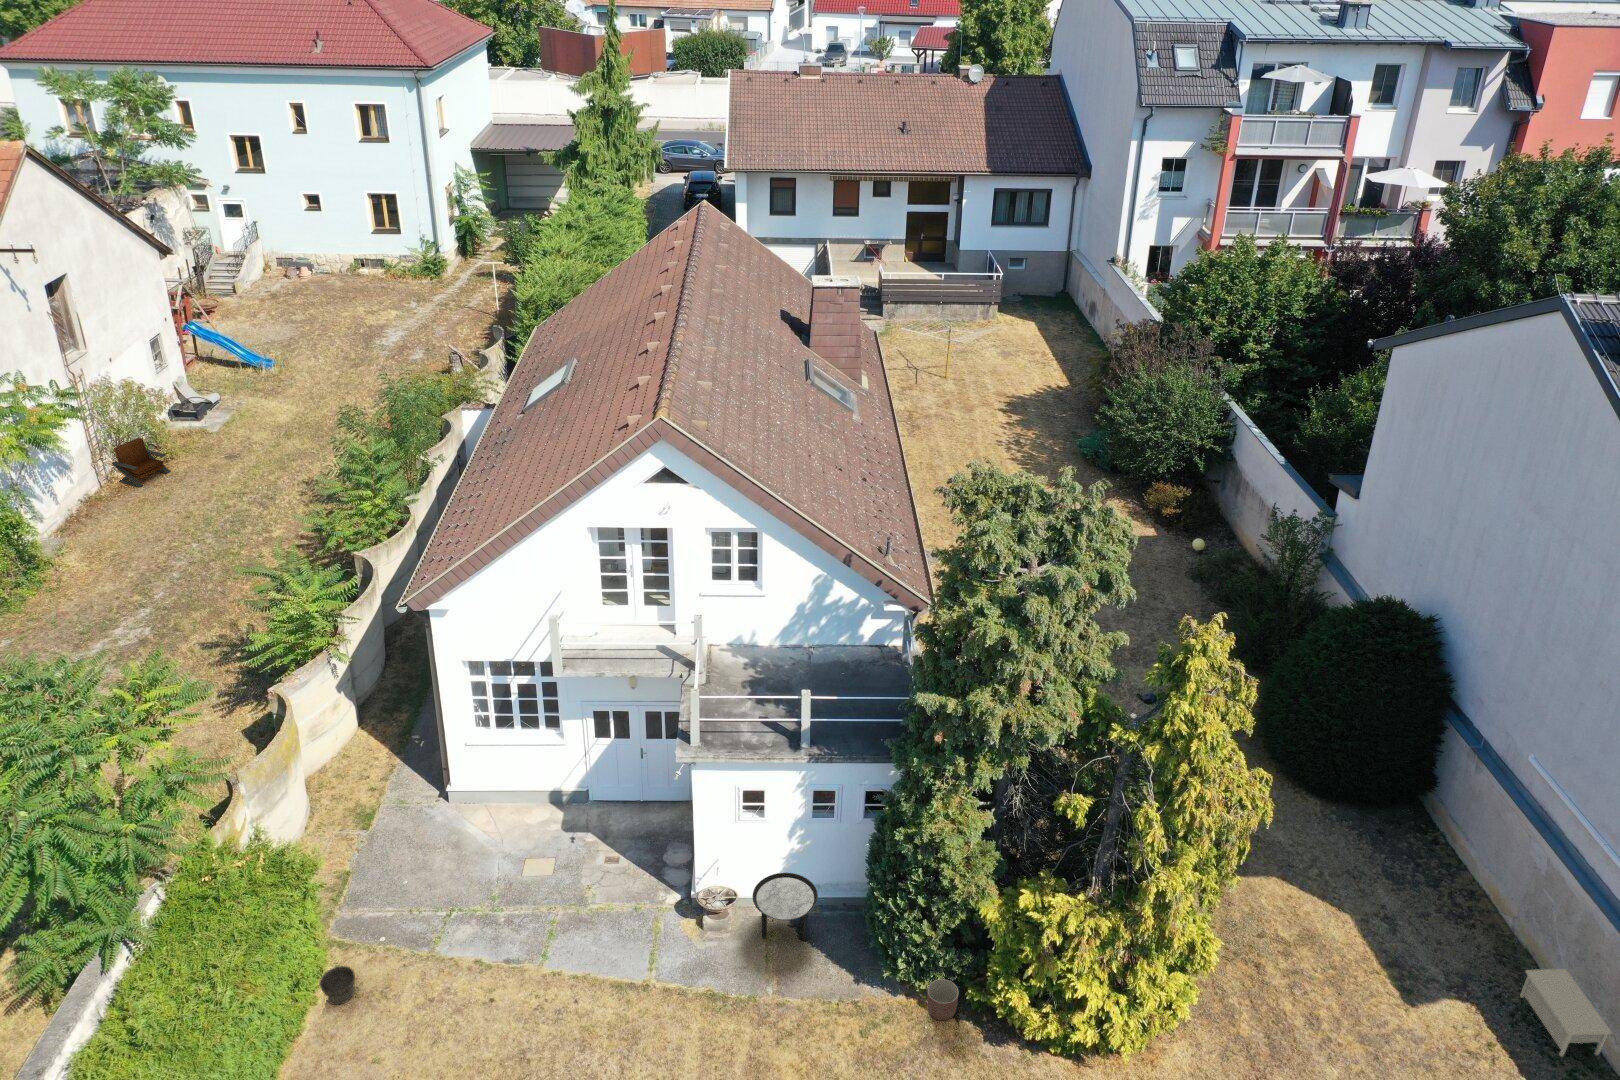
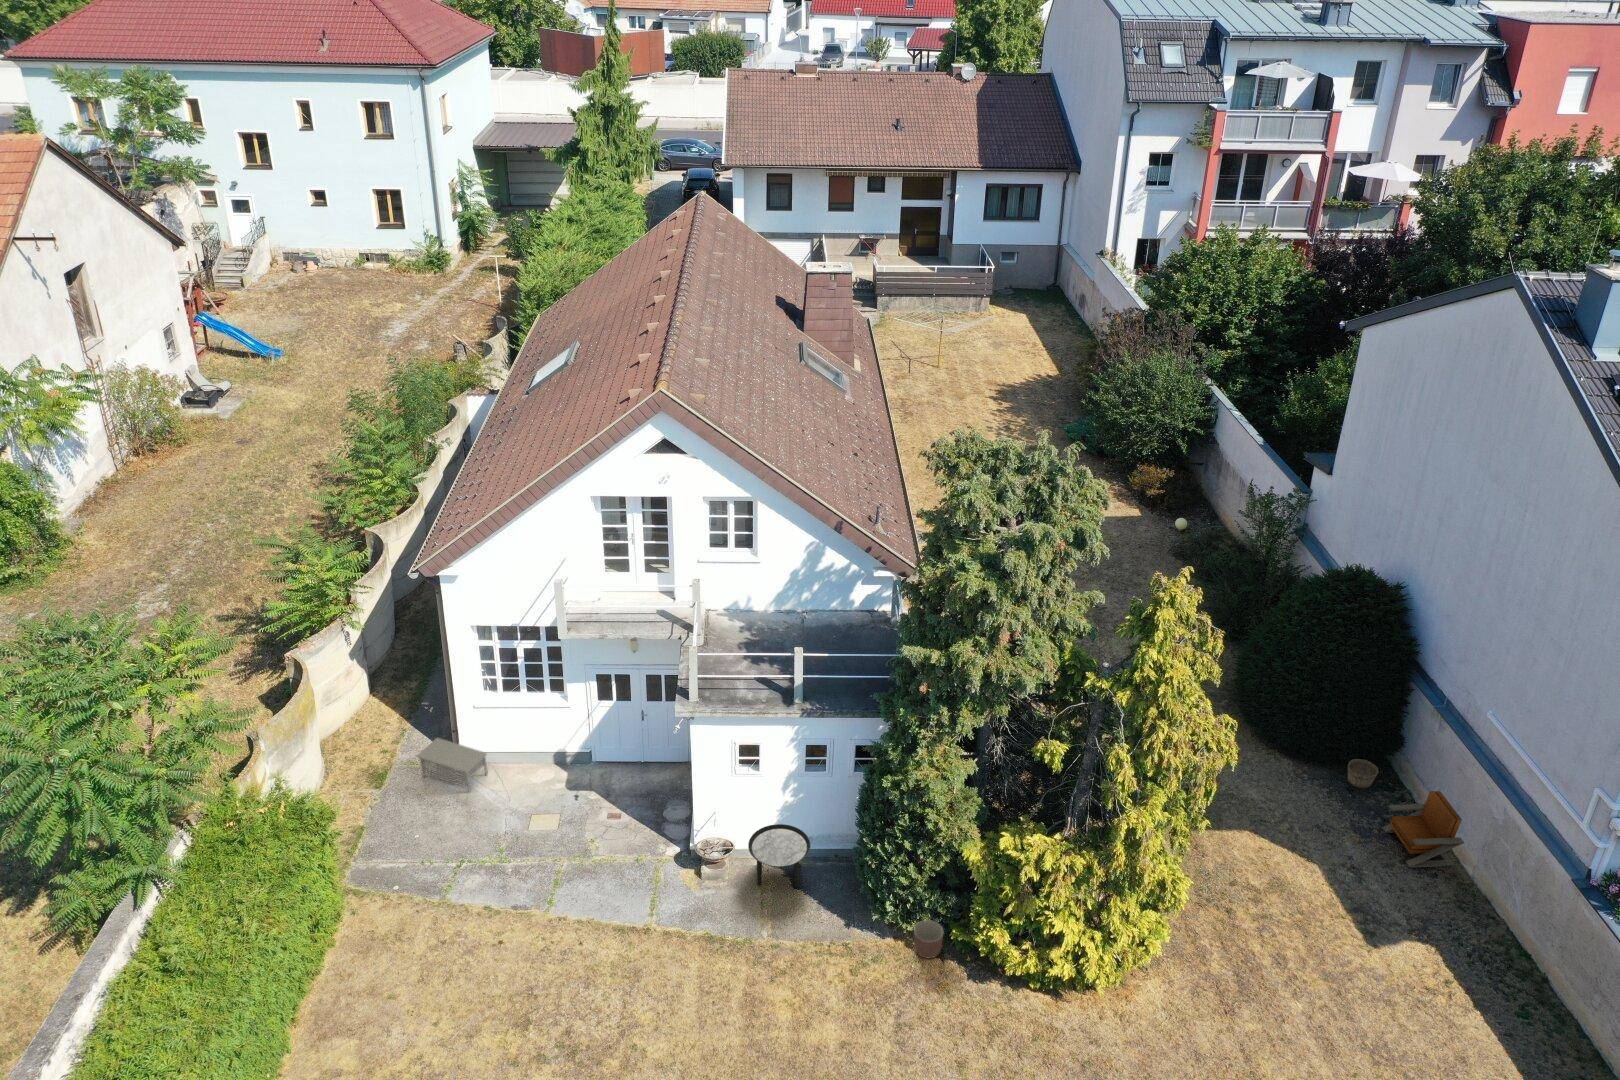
lounge chair: present [111,438,171,487] -> present [1383,791,1464,868]
wooden bucket: present [319,966,355,1005] -> present [1347,759,1378,788]
storage bench: present [1520,969,1612,1057] -> present [417,738,488,792]

